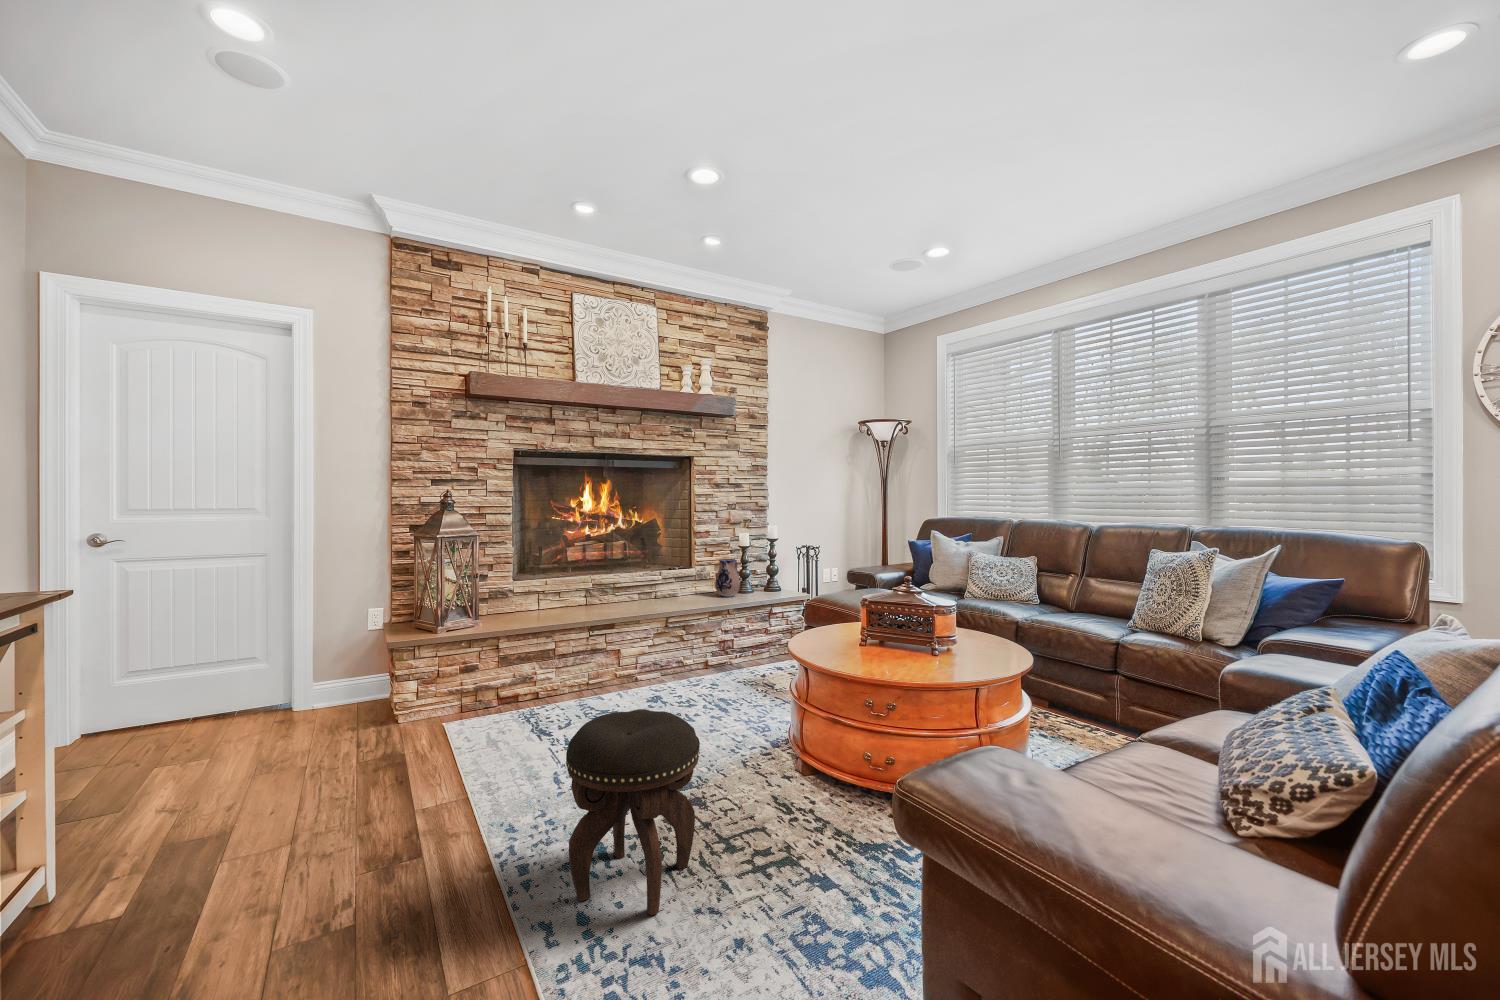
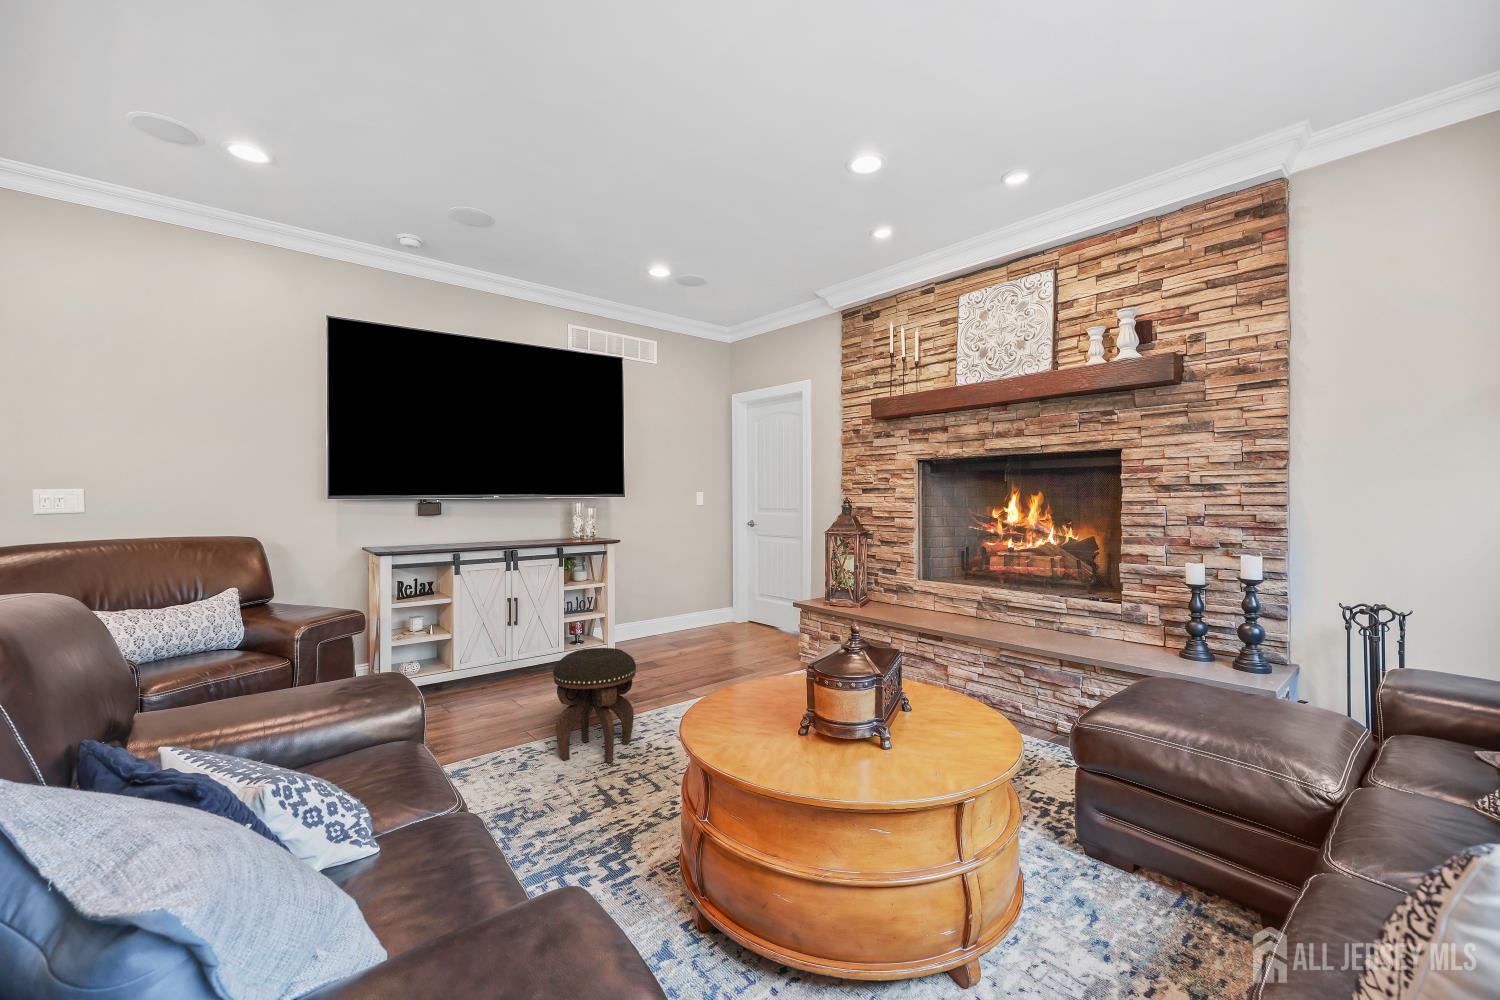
ceramic pitcher: present [715,559,740,597] -> none [1117,598,1170,655]

